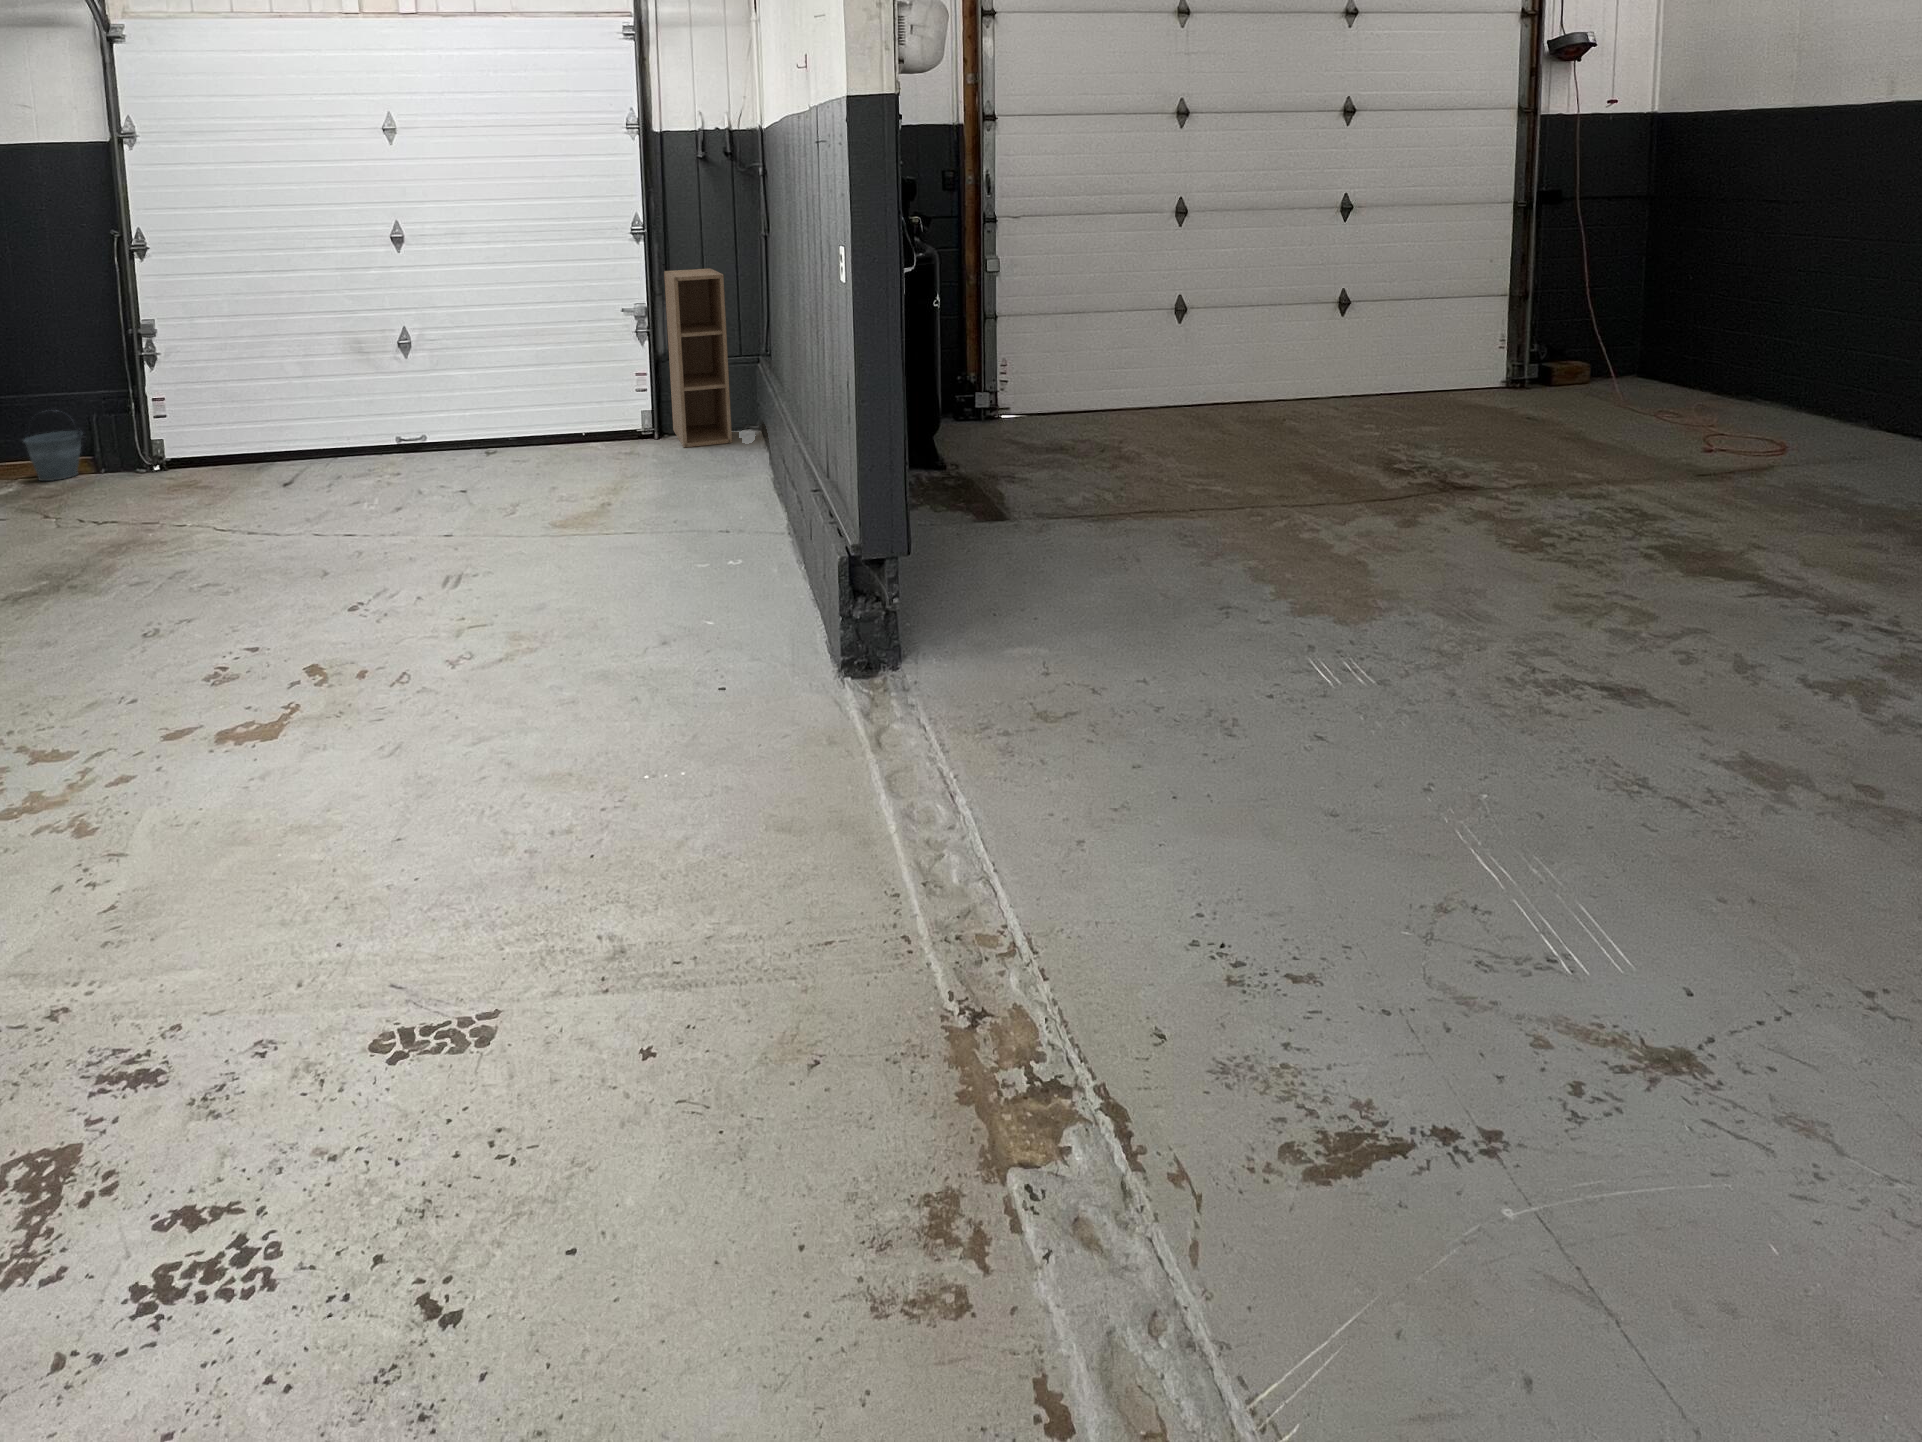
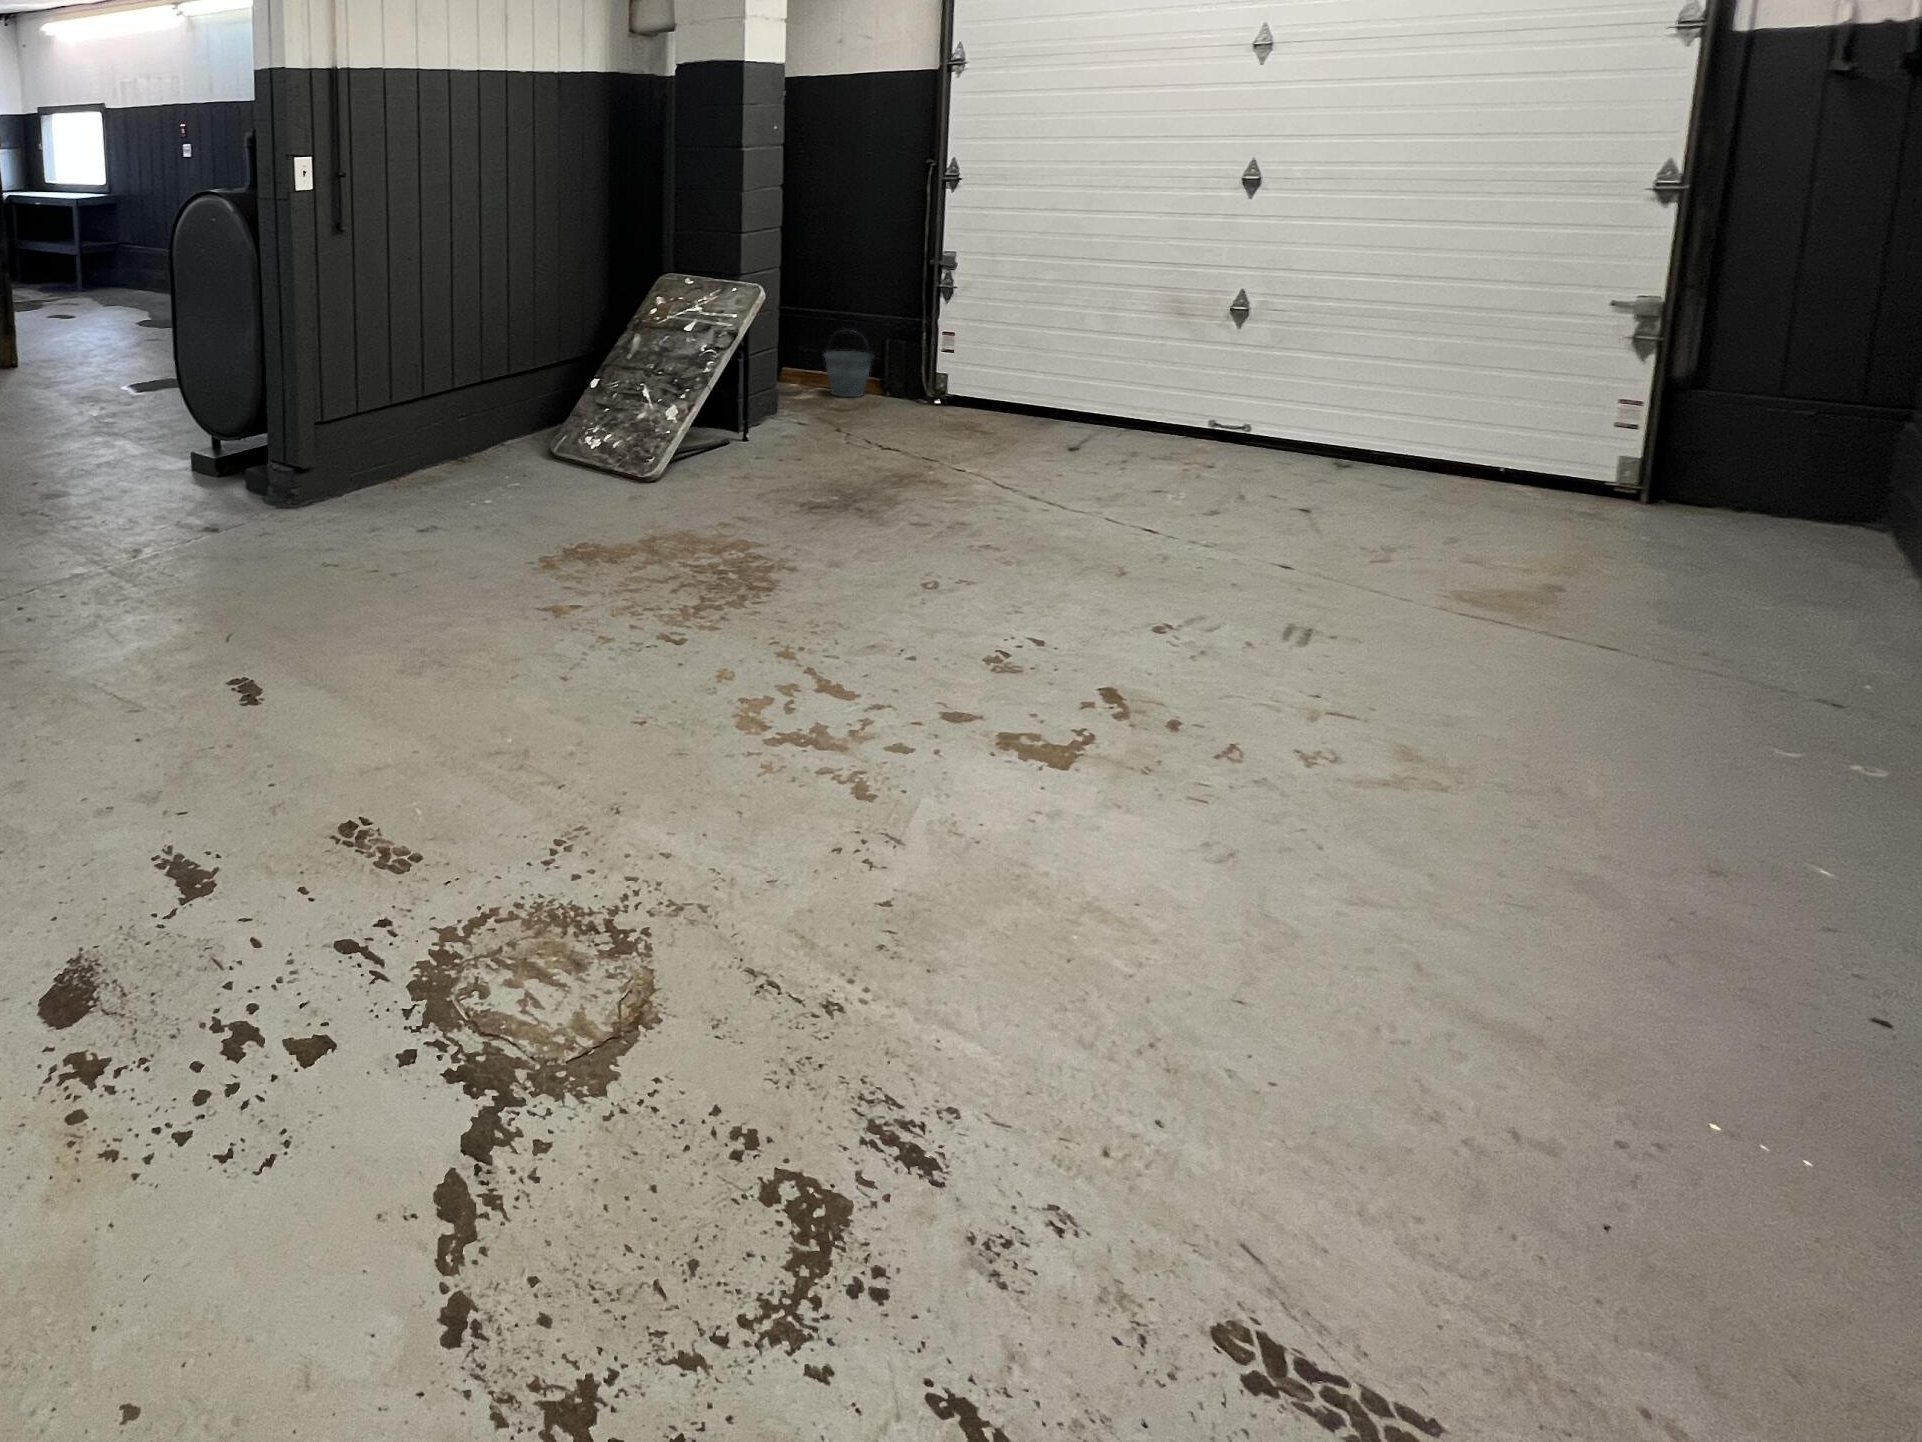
shelving unit: present [664,269,732,447] -> none [1686,253,1874,552]

